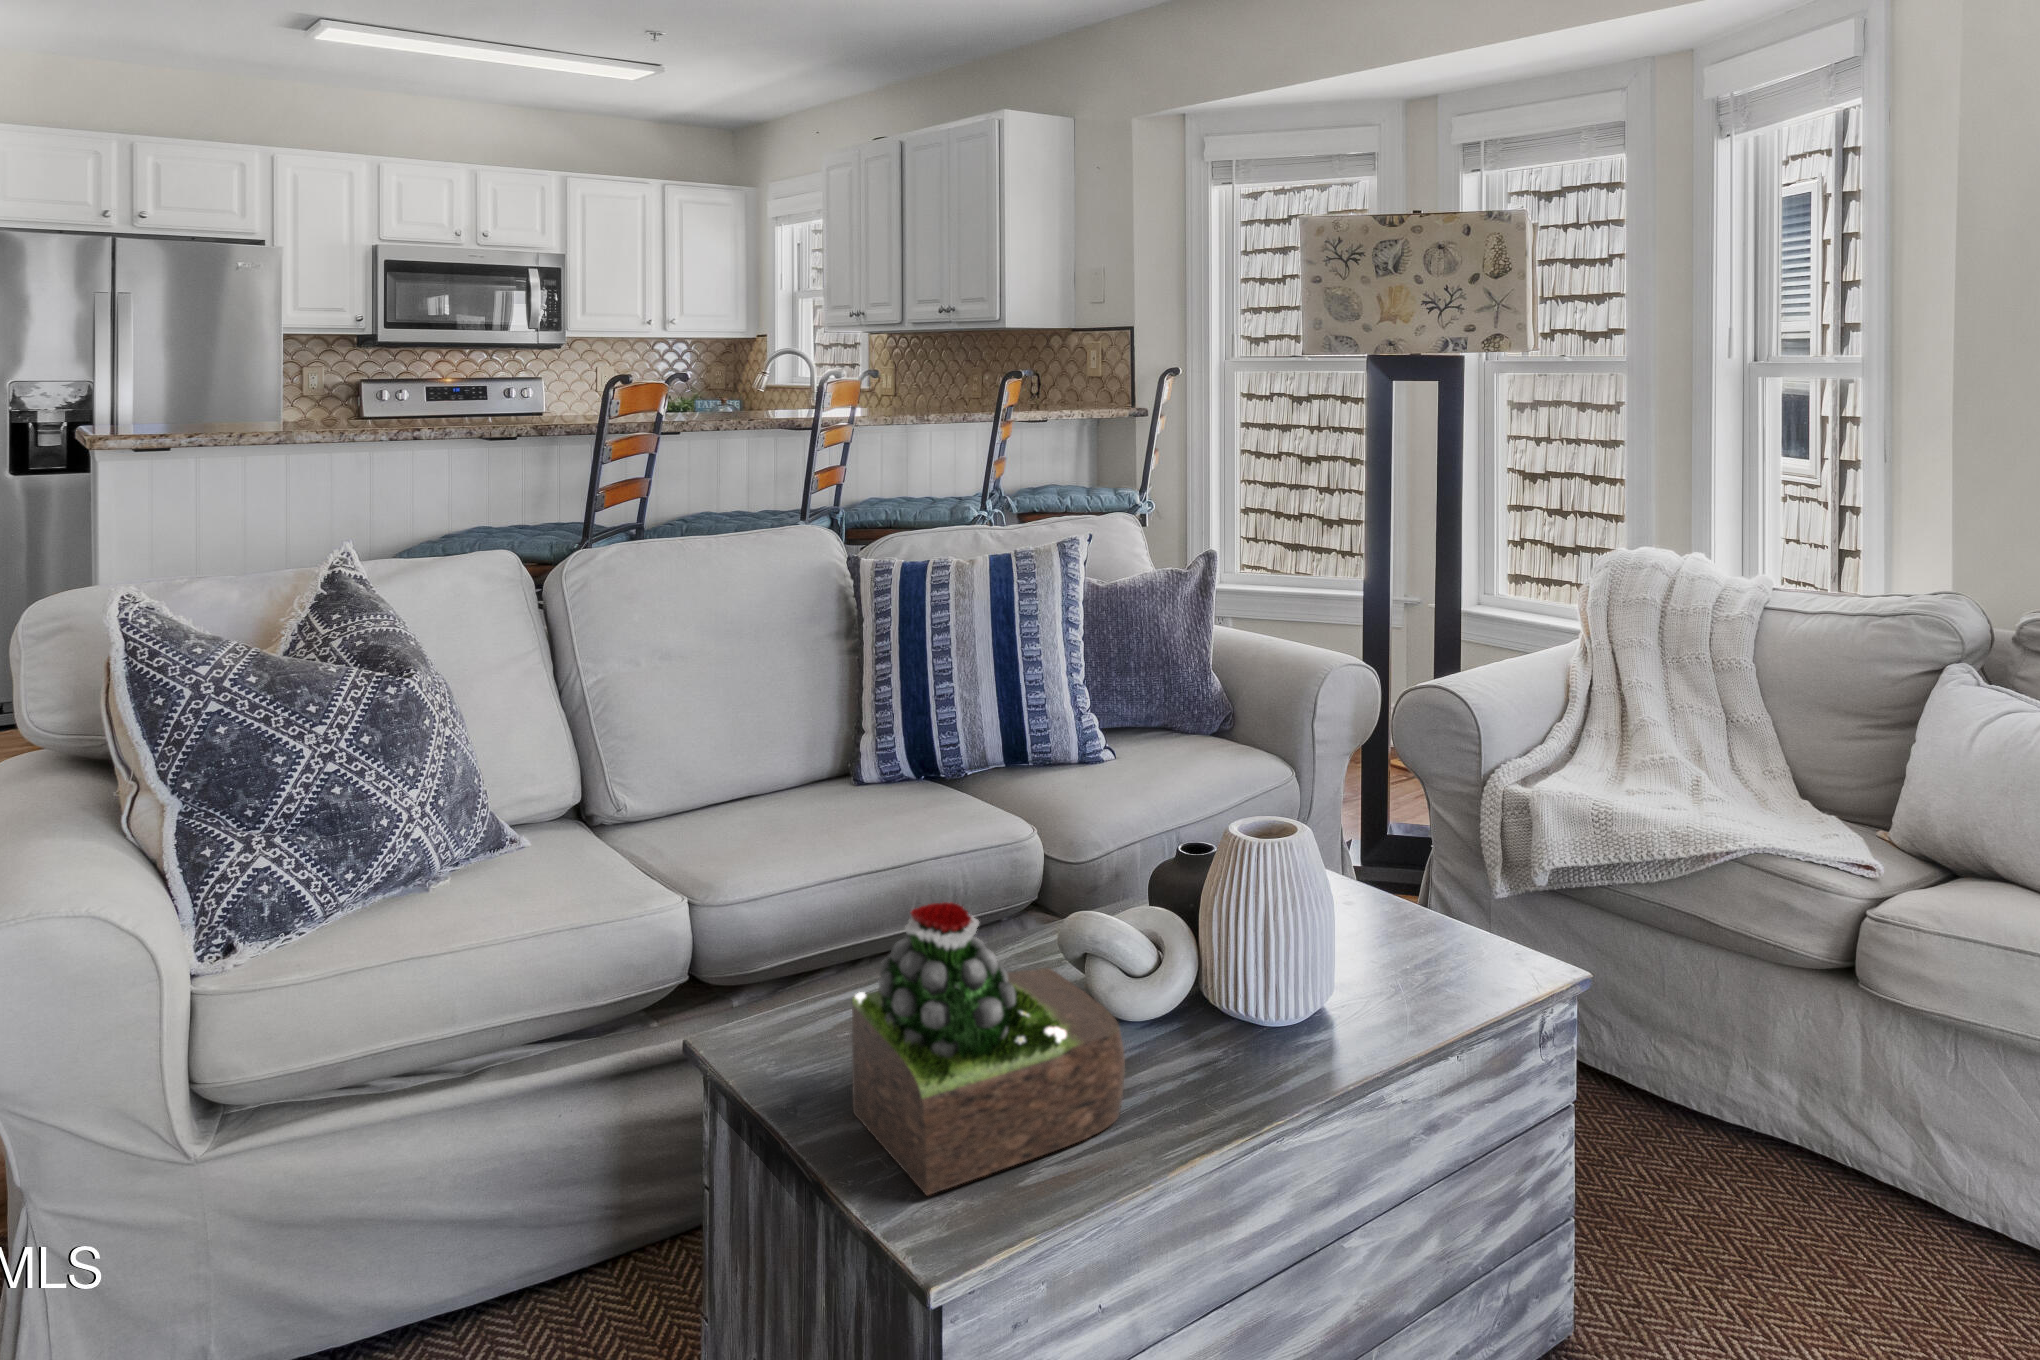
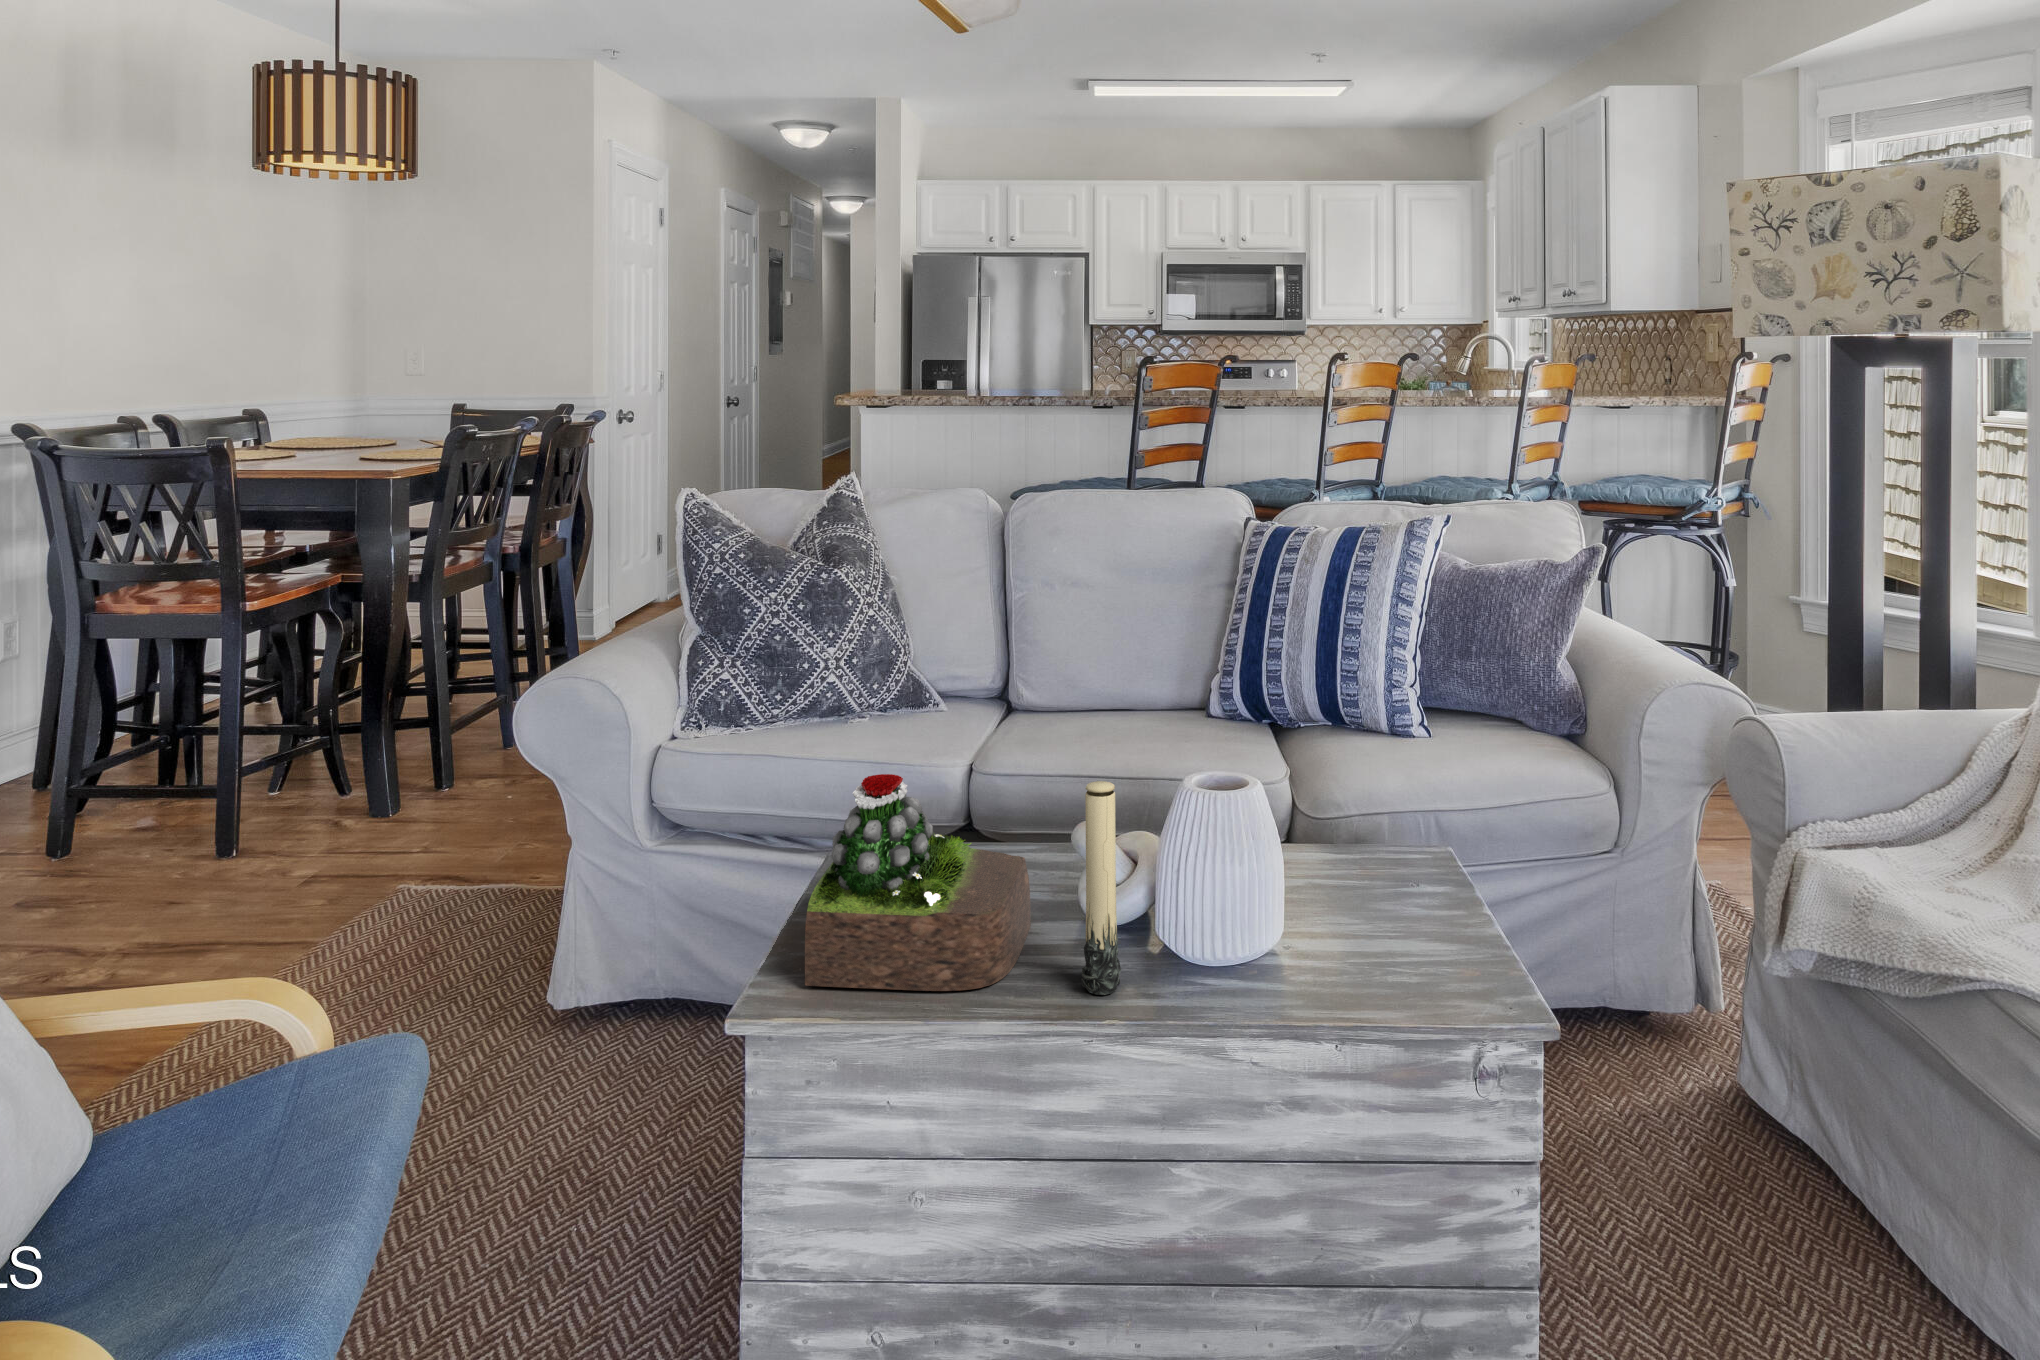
candle: none [1184,846,1243,1085] -> present [1082,781,1121,995]

